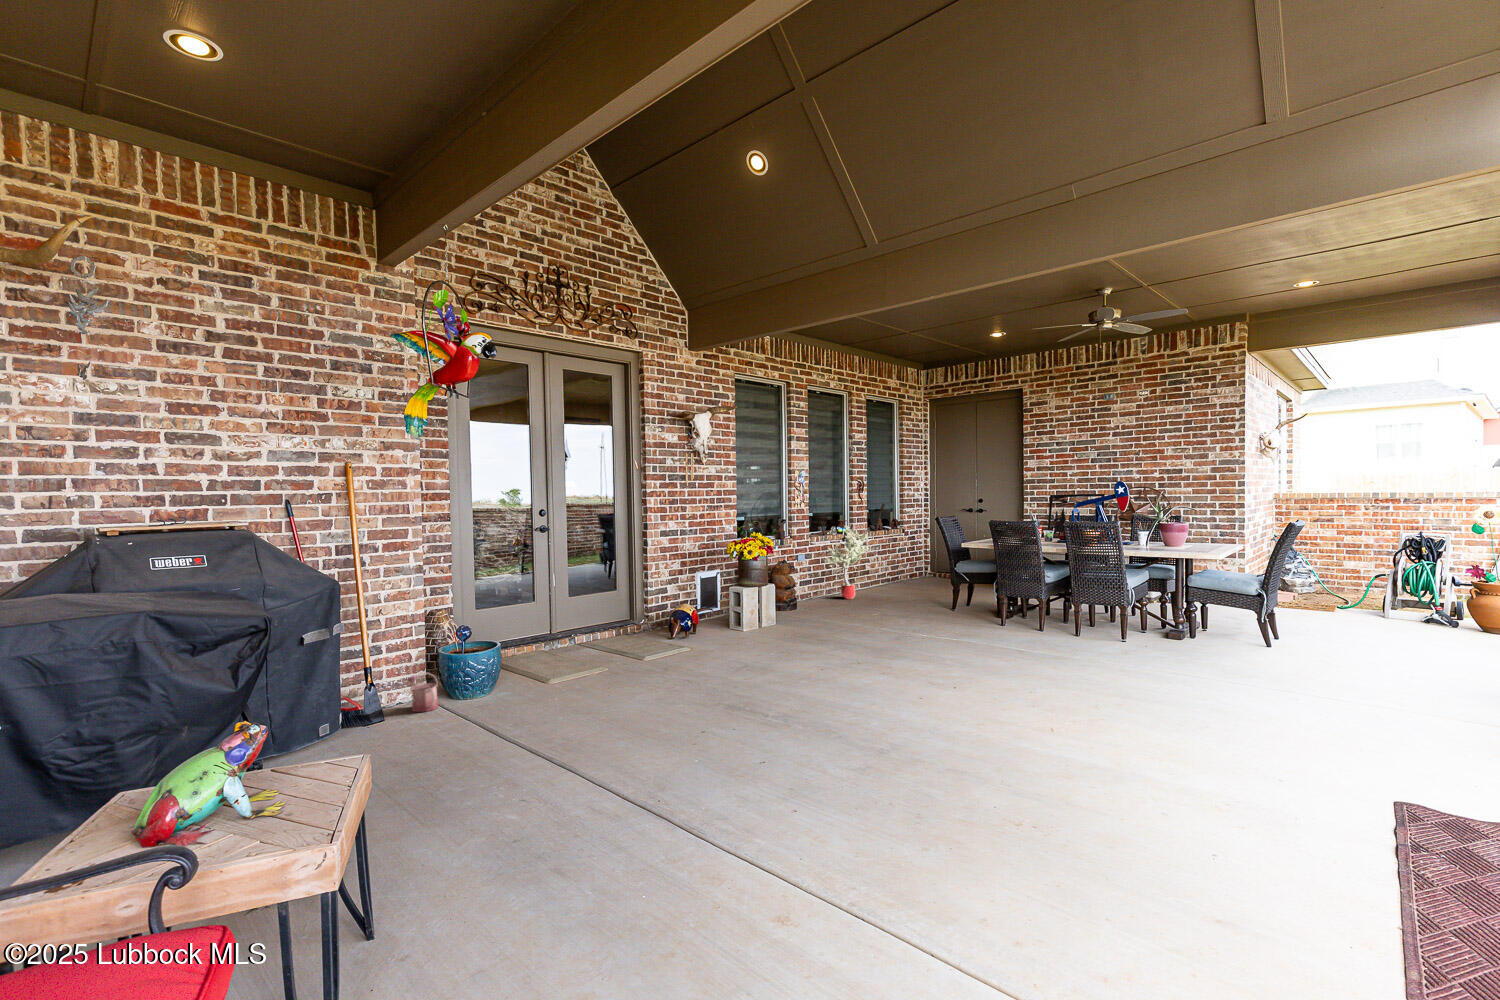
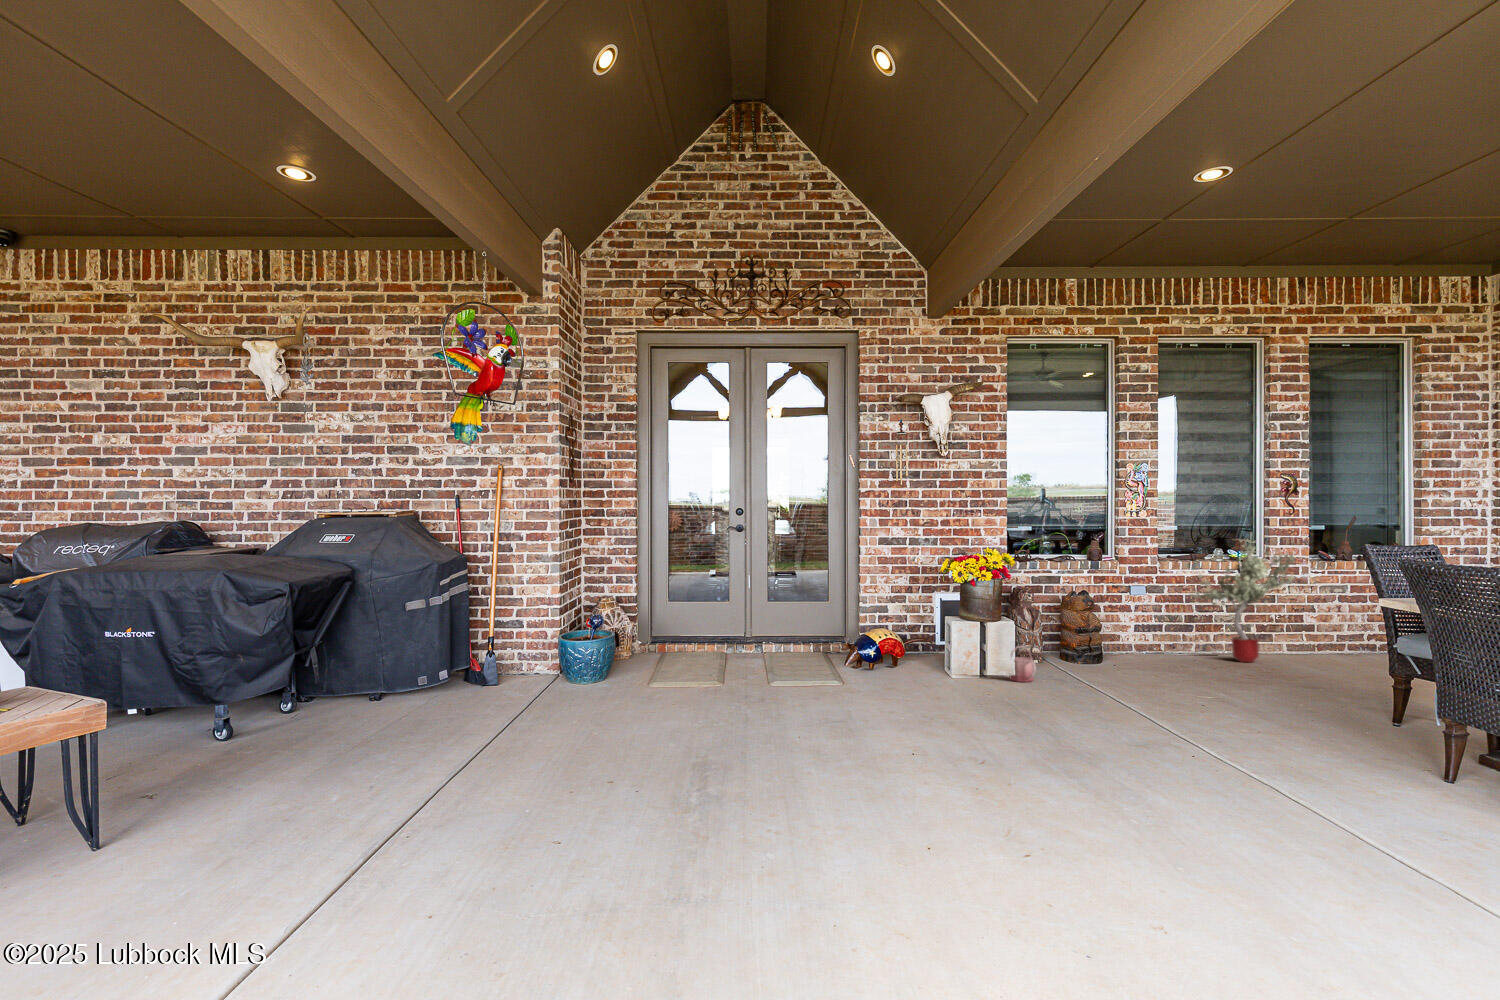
watering can: present [408,673,438,712] -> present [1010,647,1036,682]

